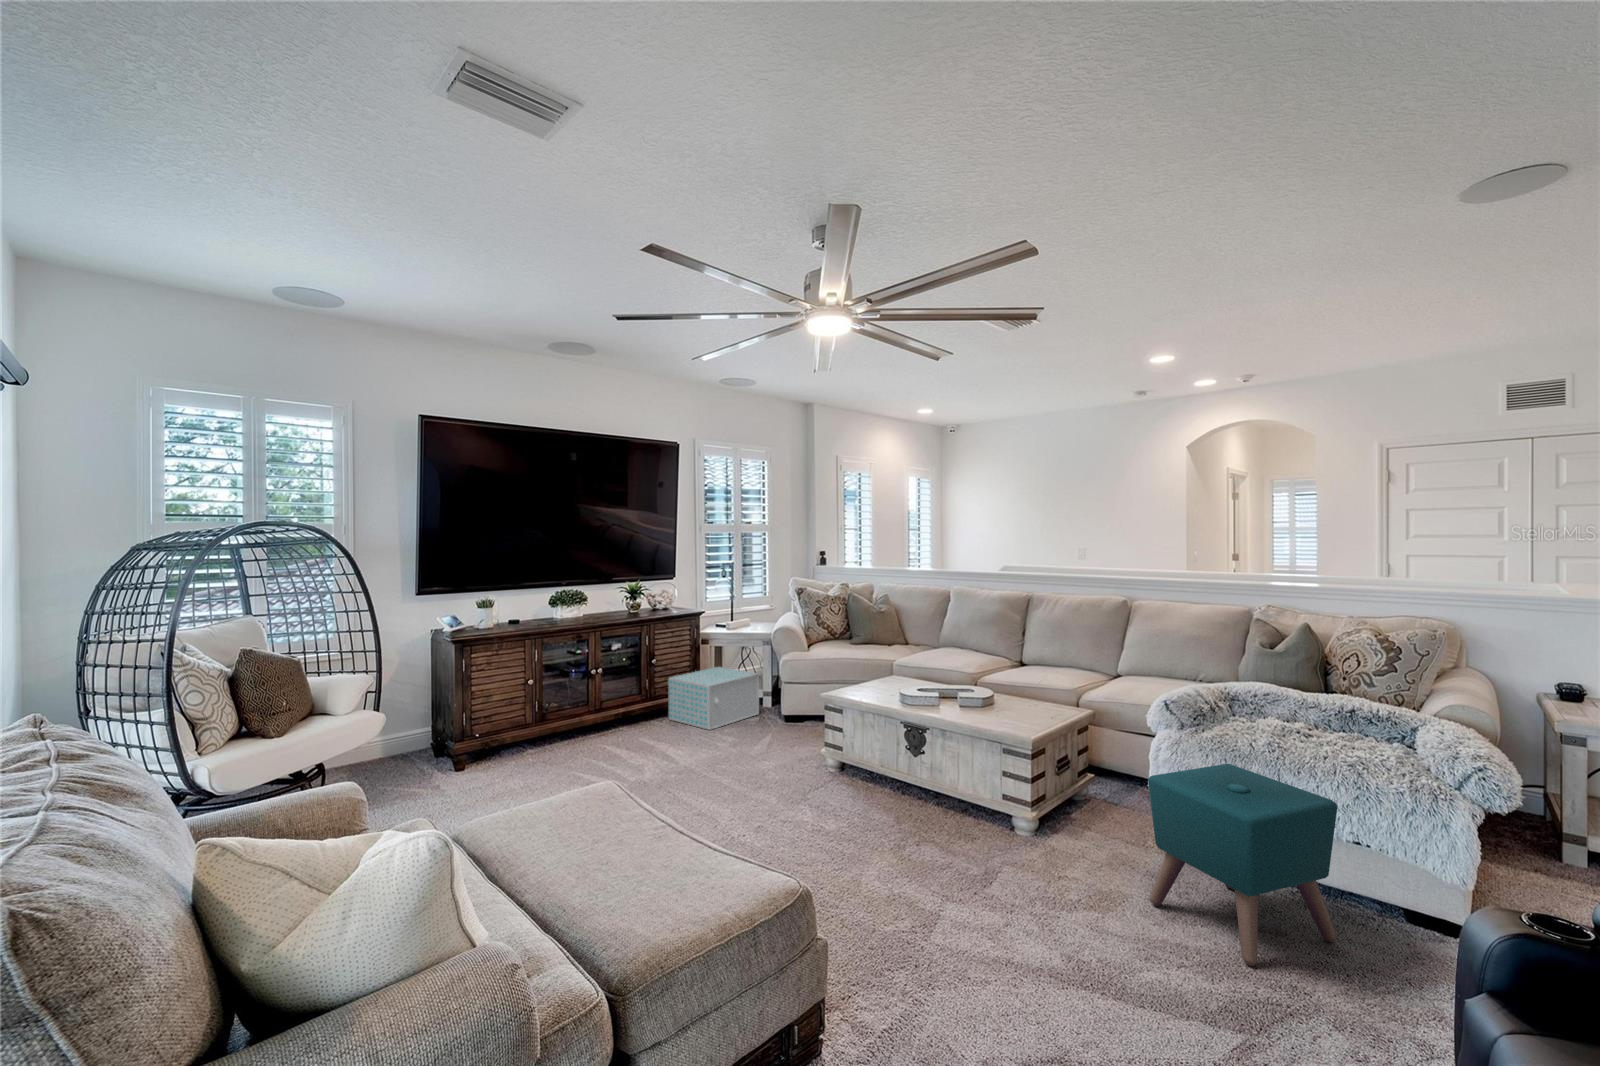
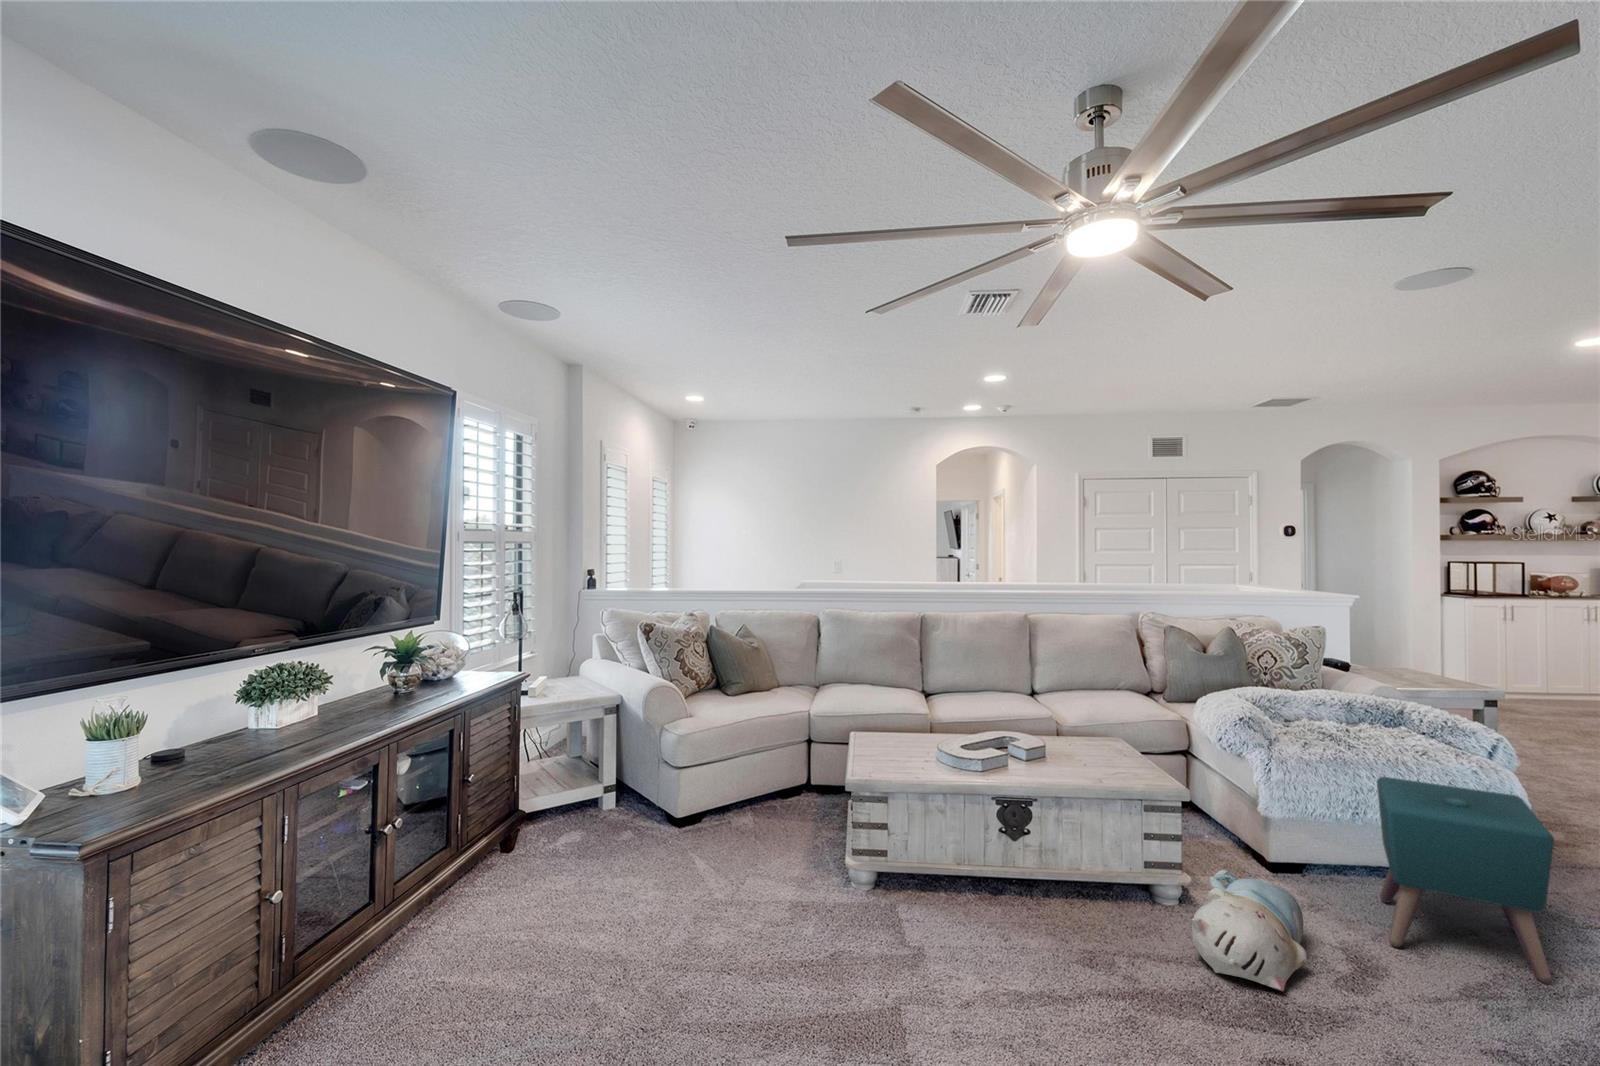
storage box: present [668,667,759,730] -> none [490,760,625,870]
plush toy: none [953,806,1077,885] -> present [1192,870,1307,991]

